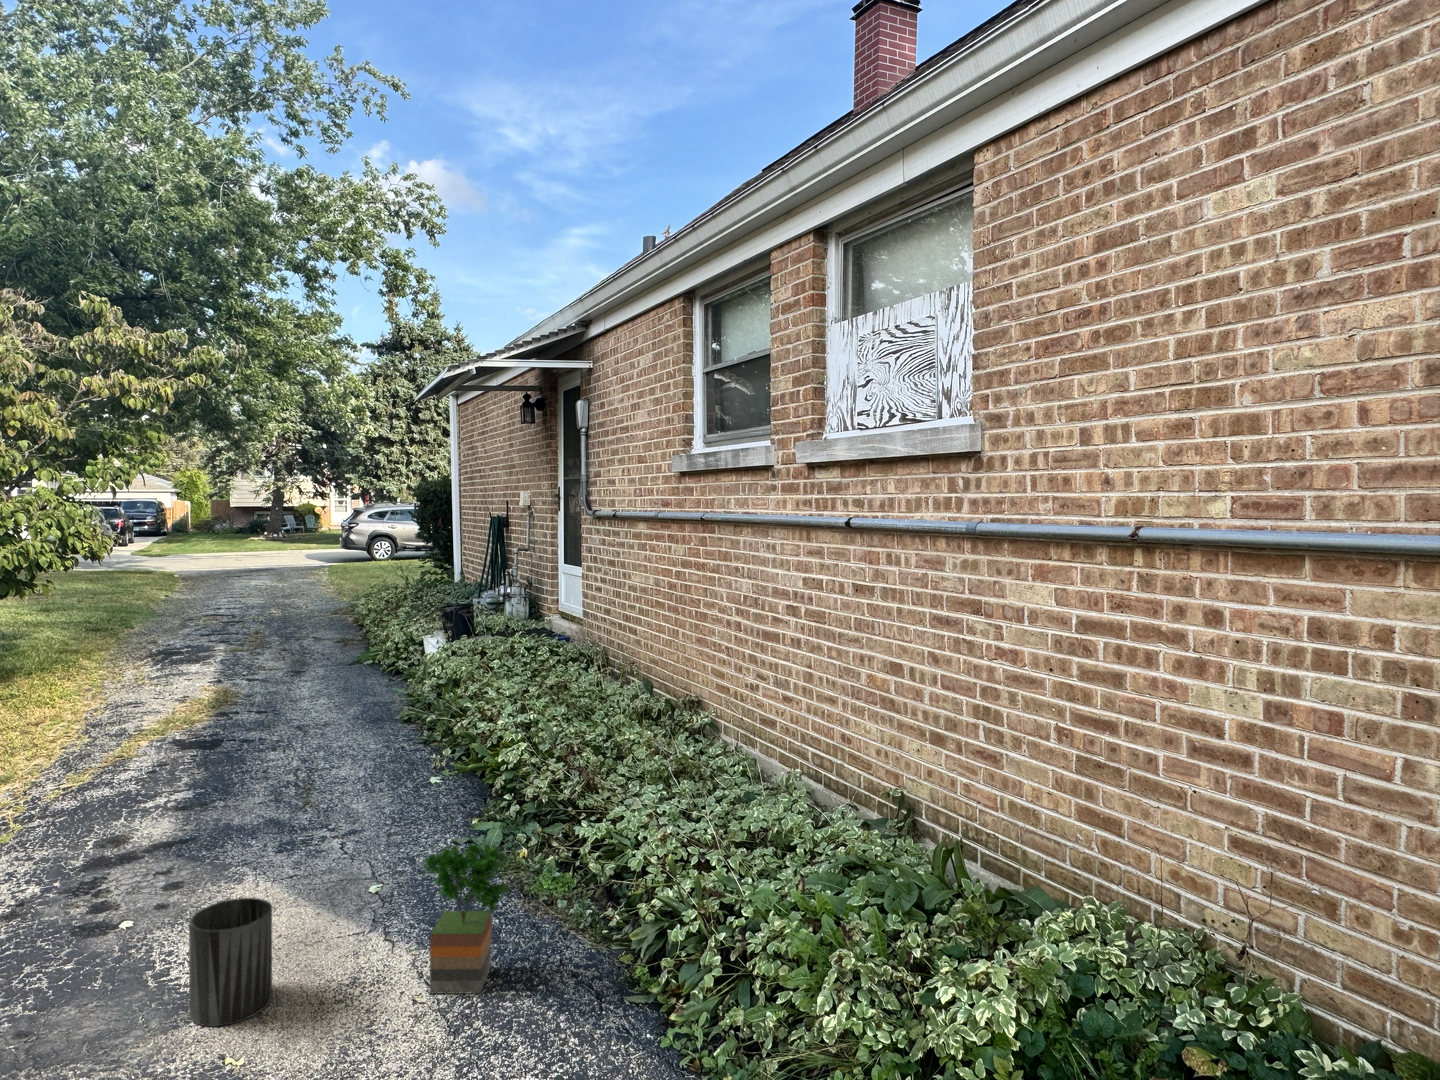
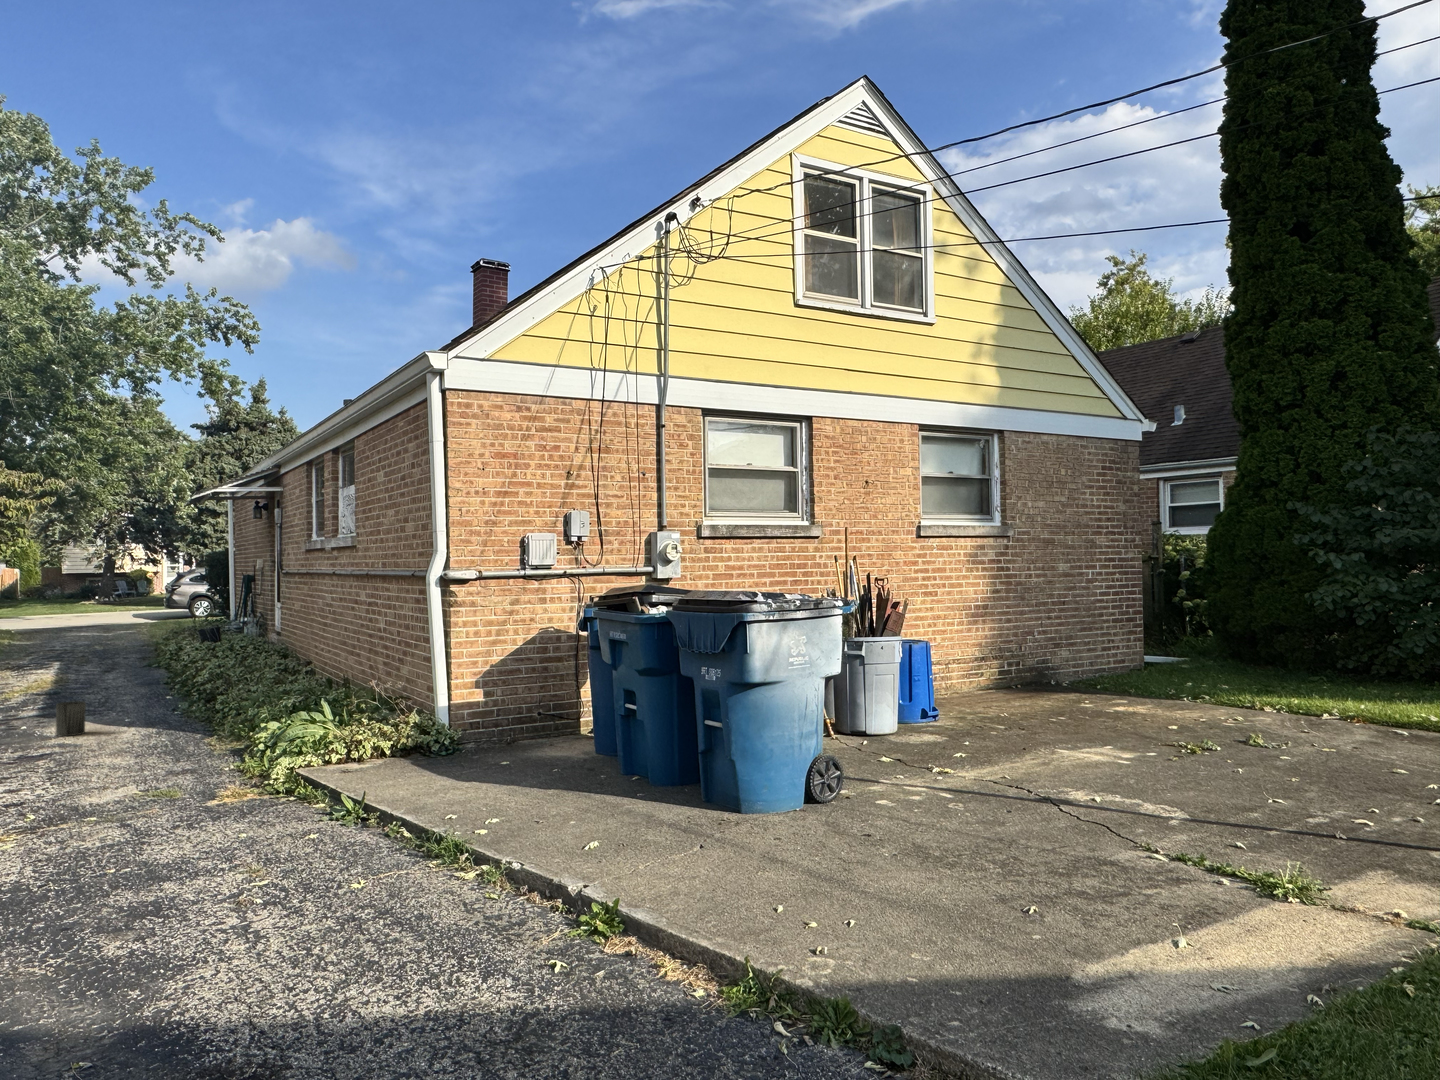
potted tree: present [423,844,510,994] -> none [140,683,175,731]

